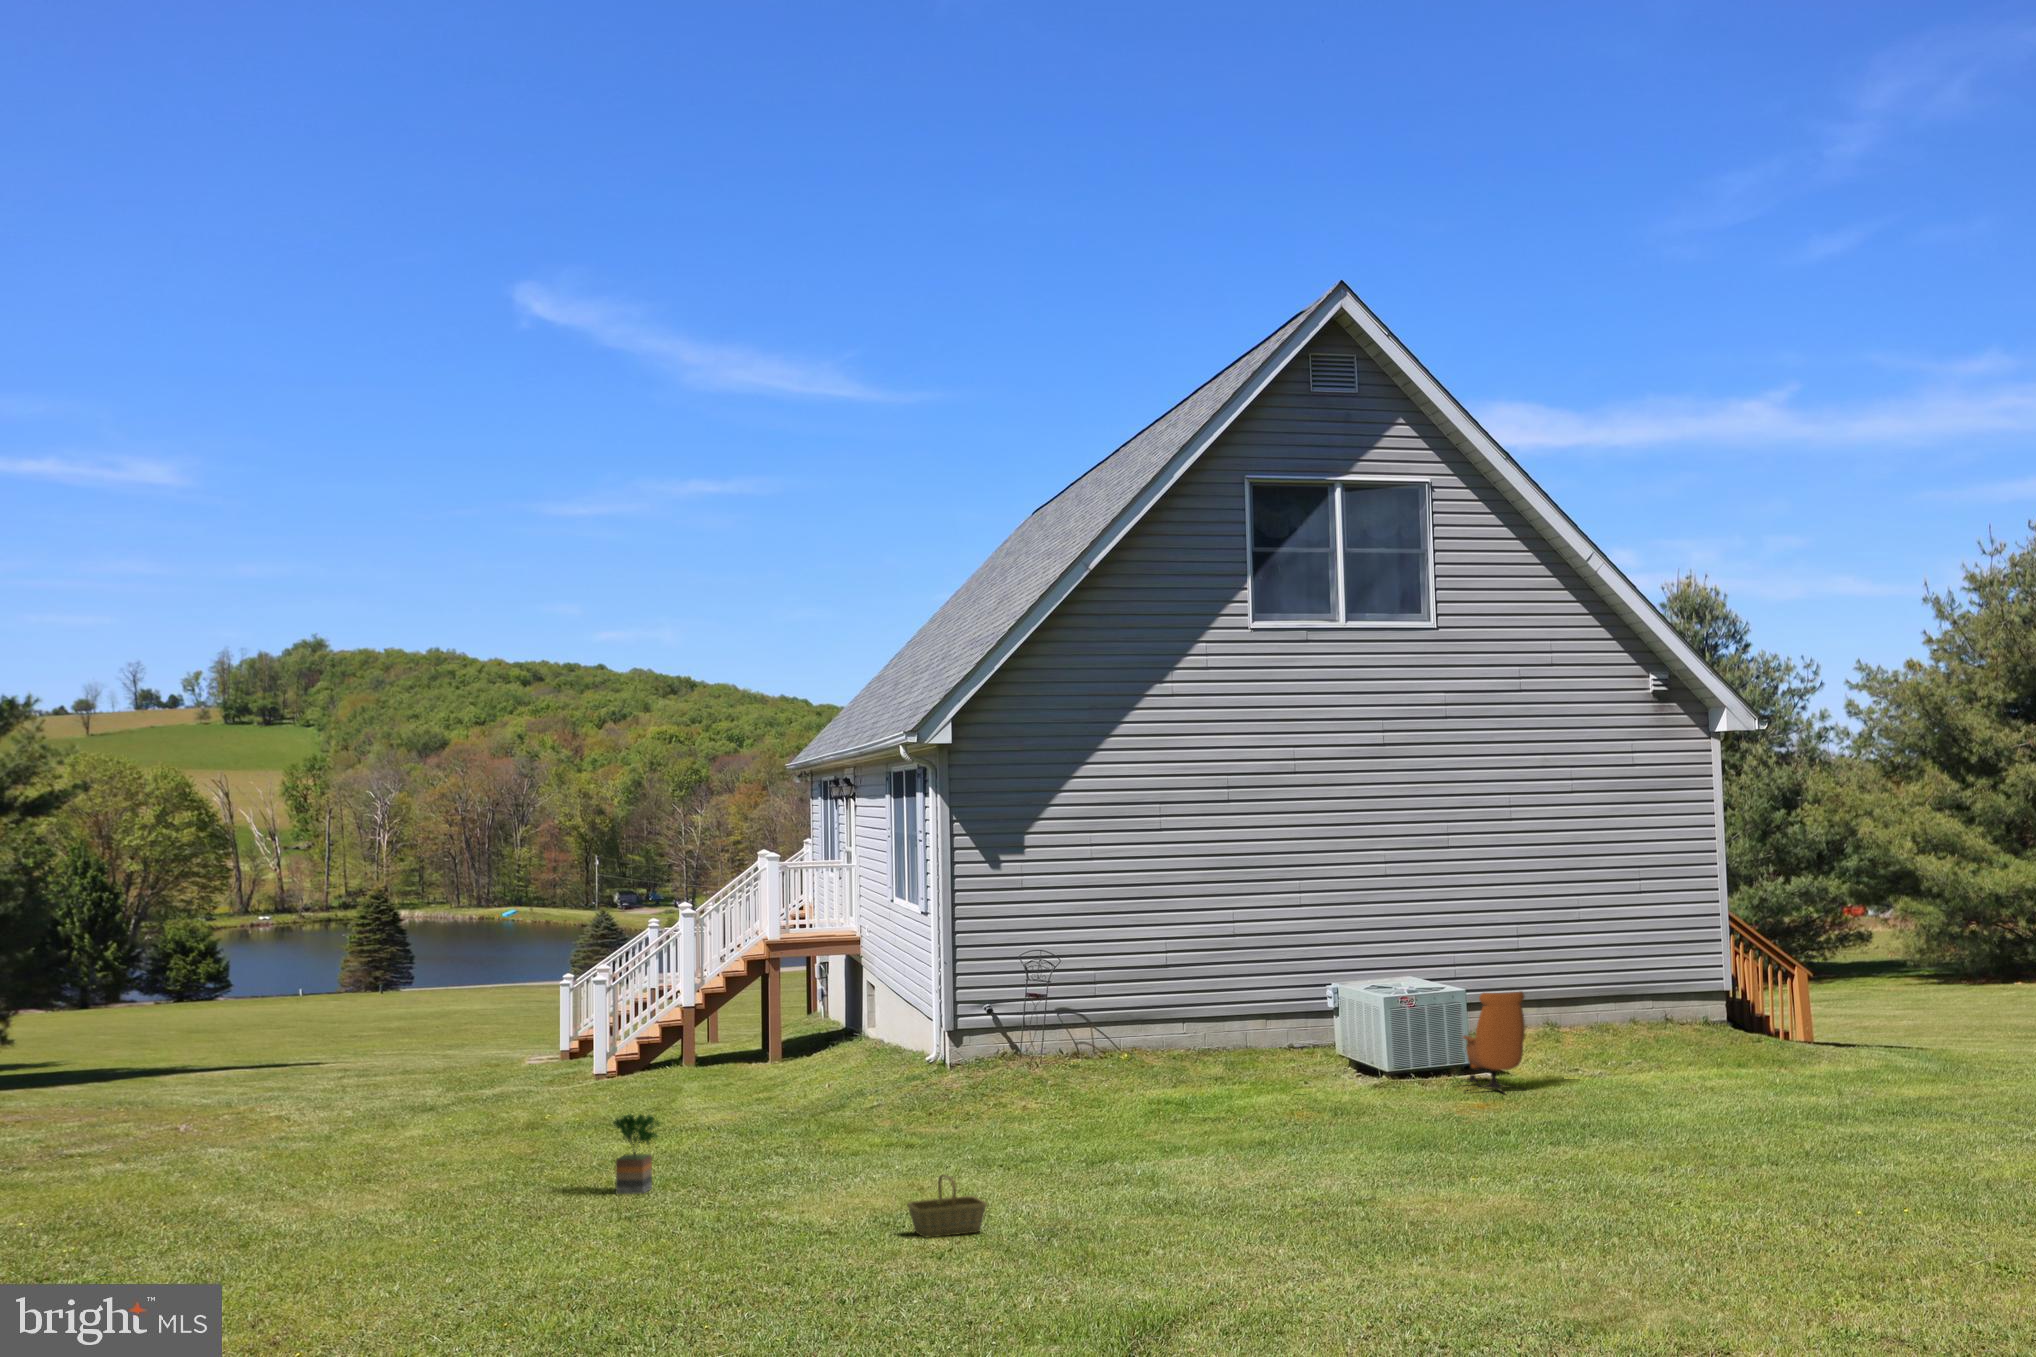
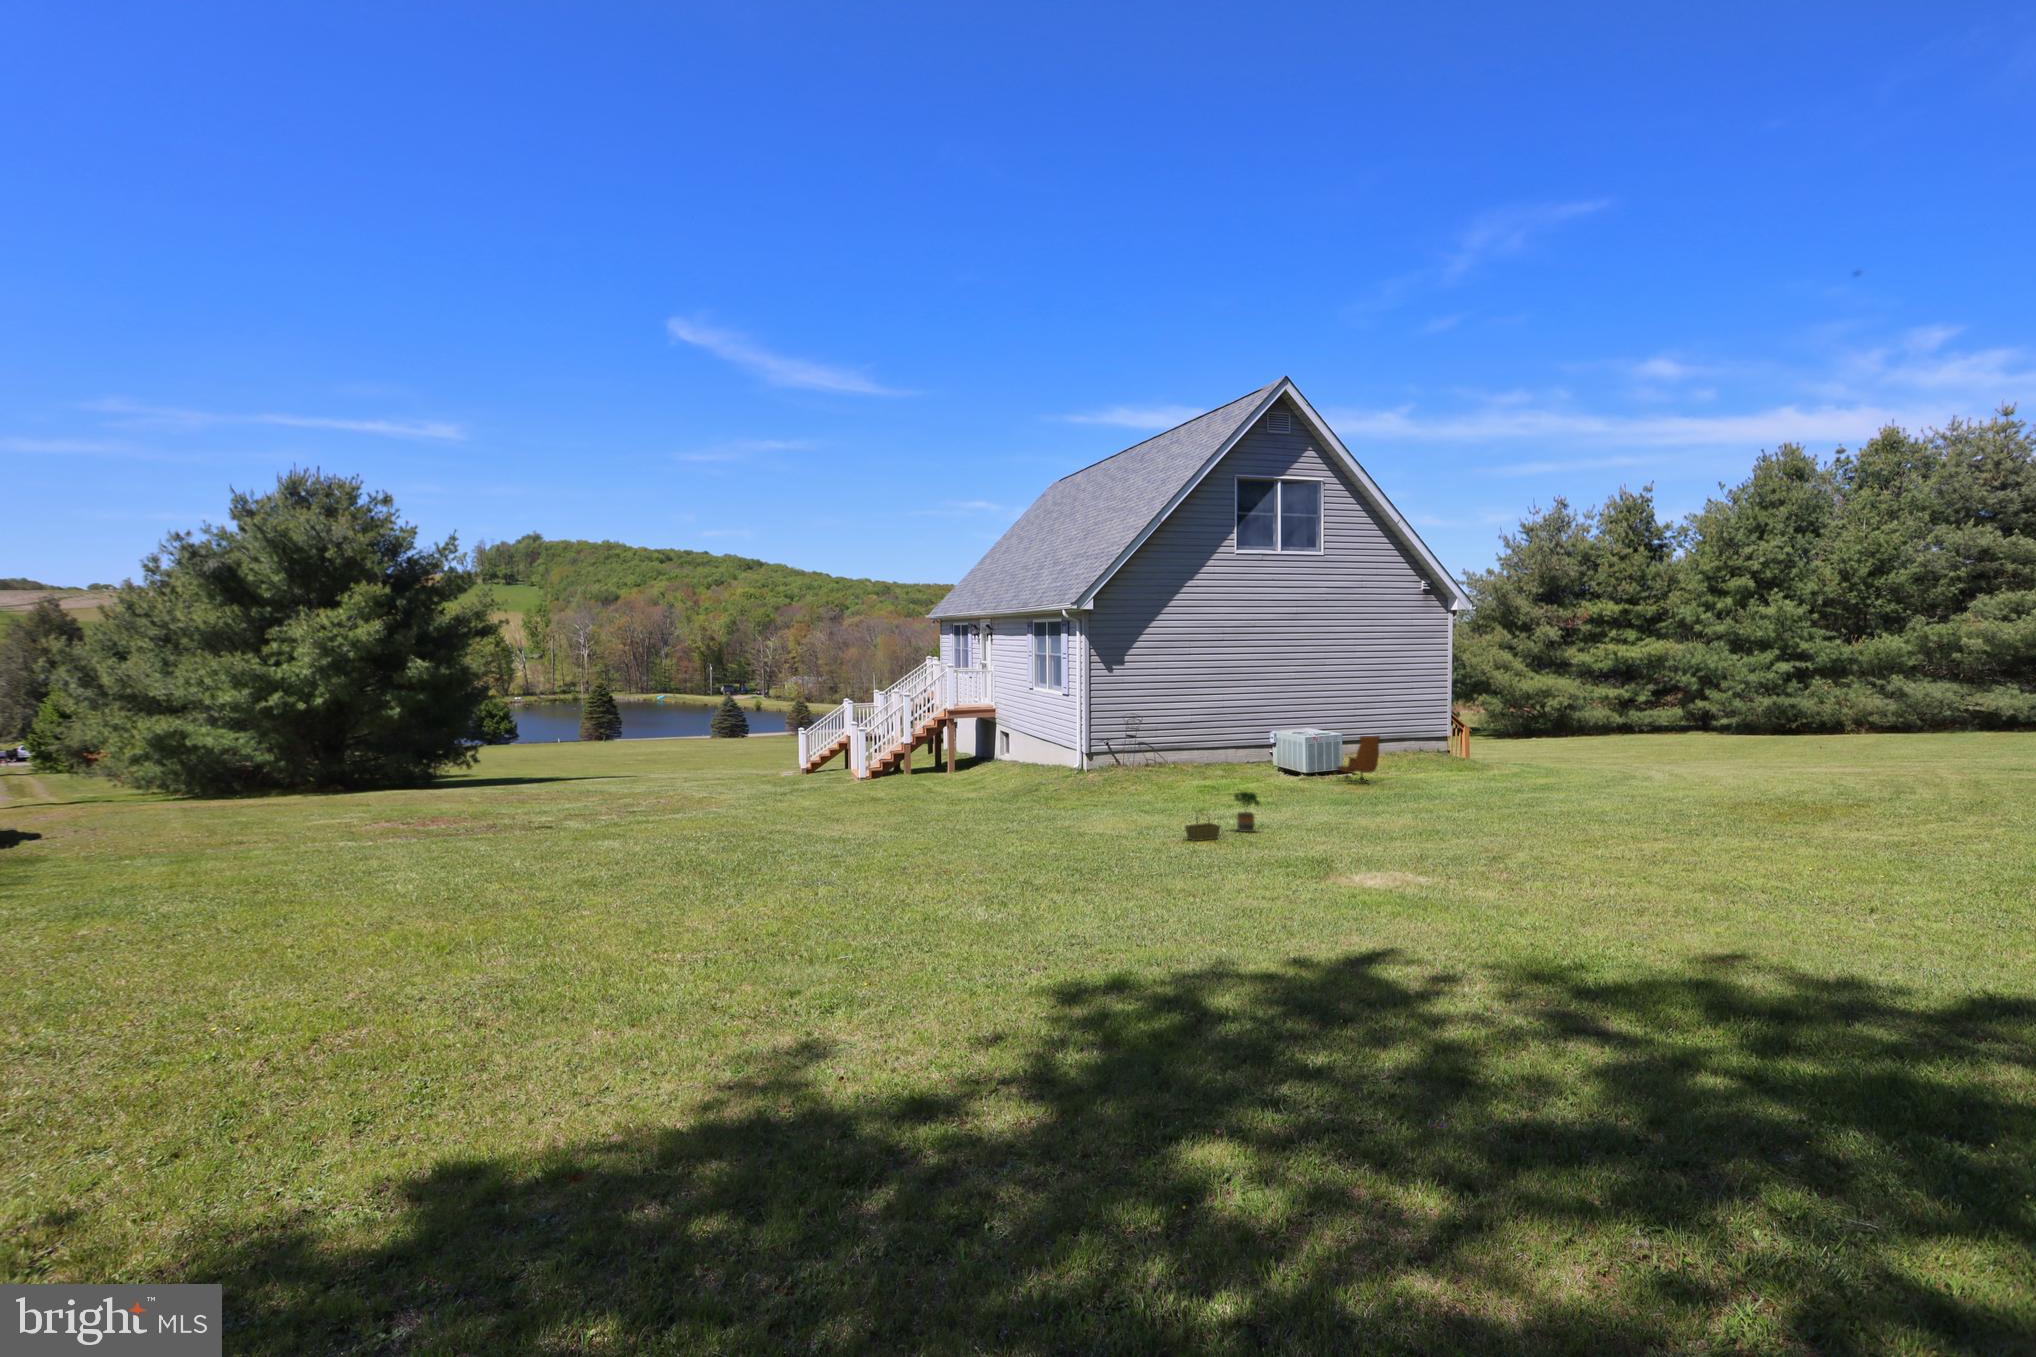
potted tree: present [613,1114,660,1194] -> present [1234,792,1260,832]

